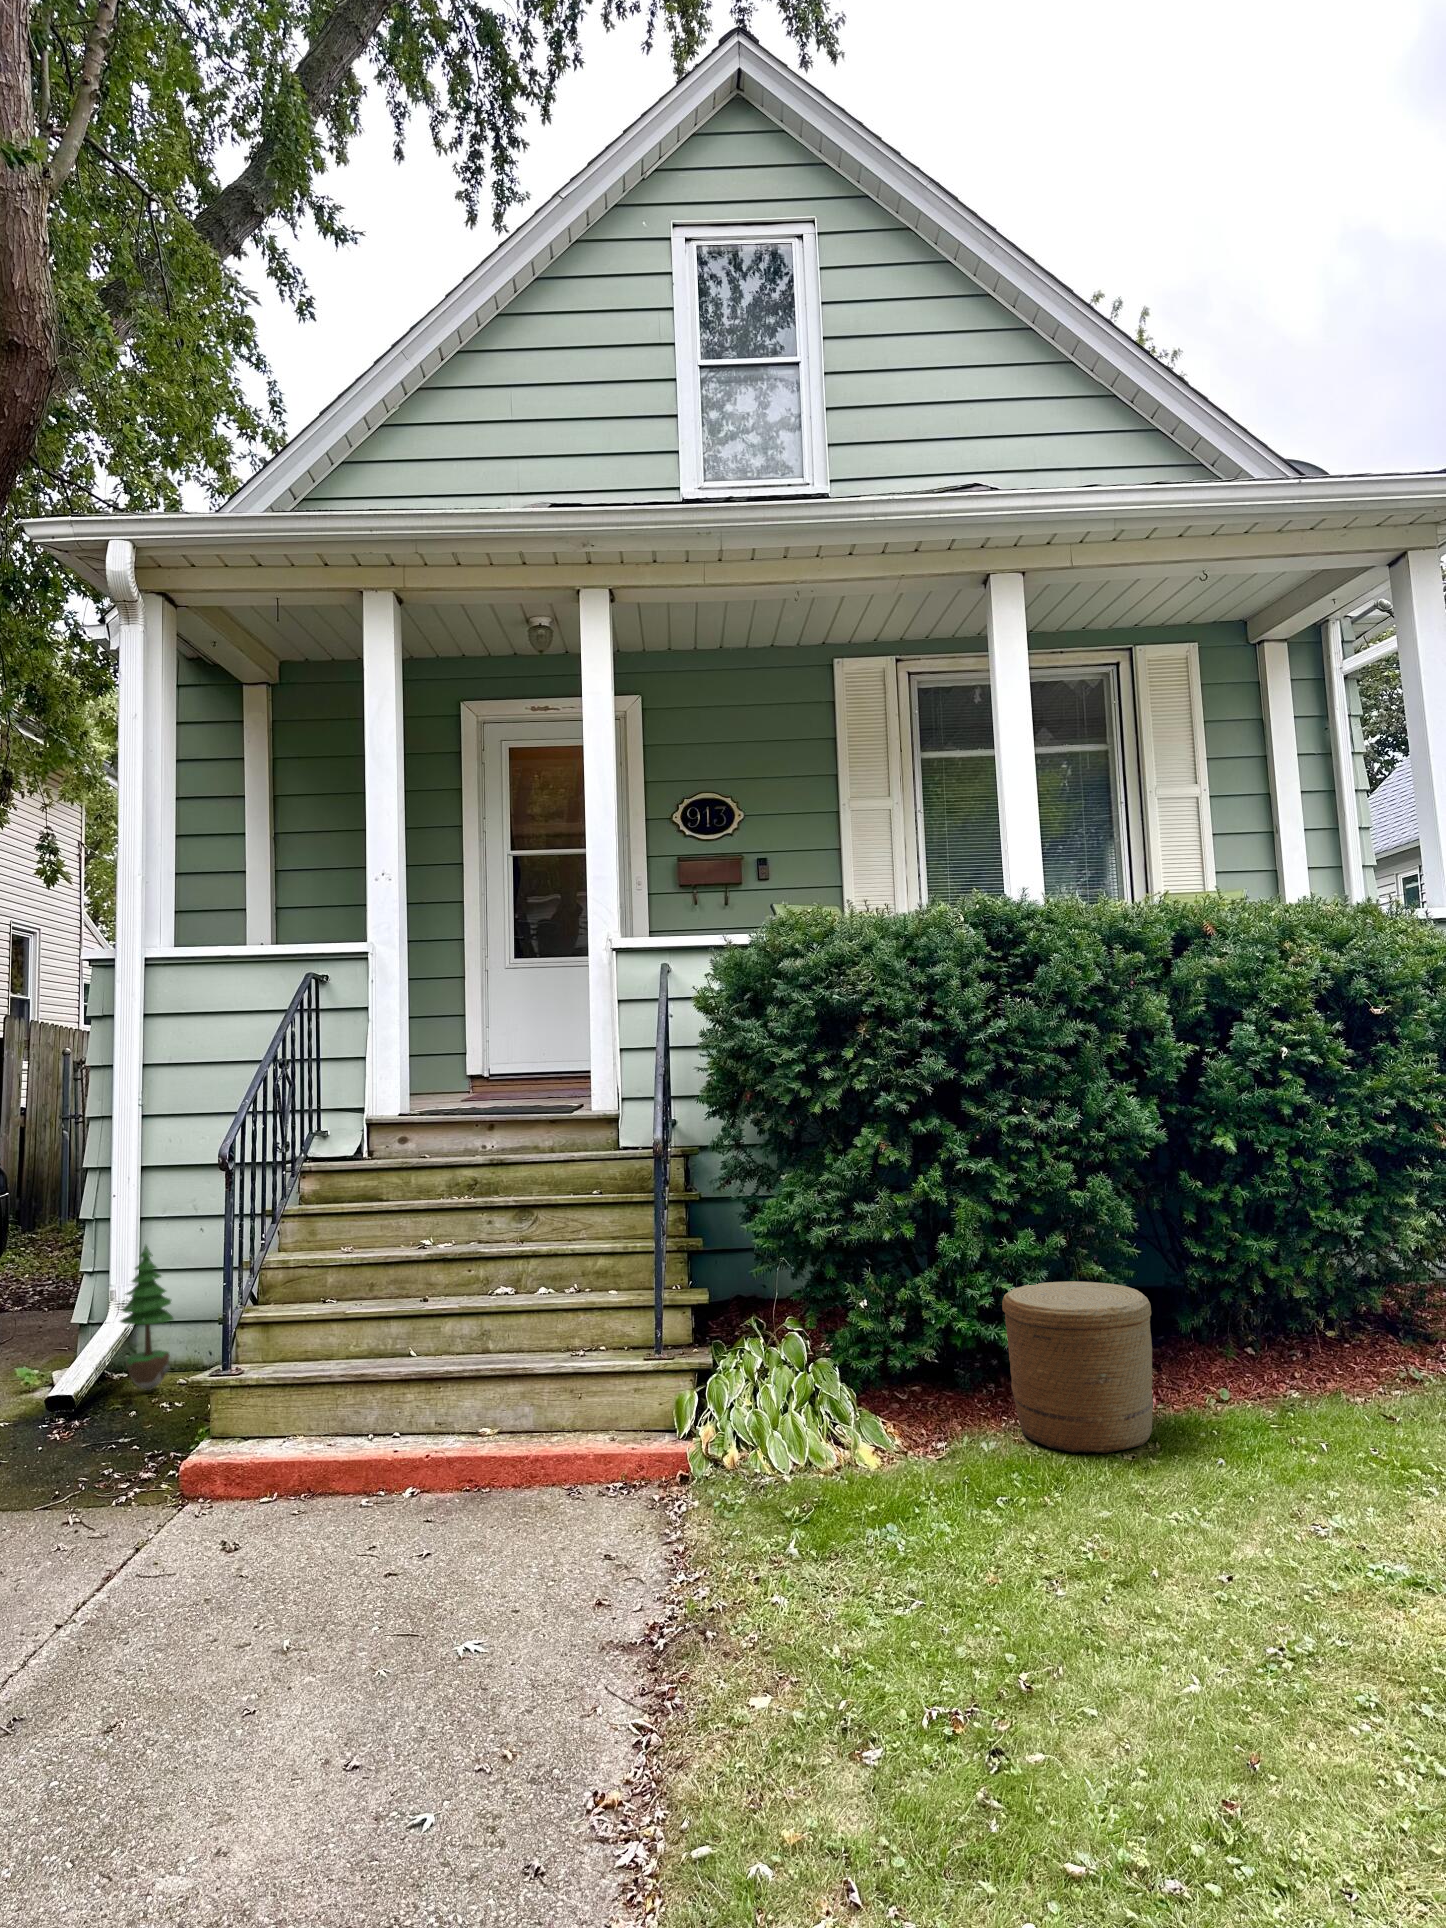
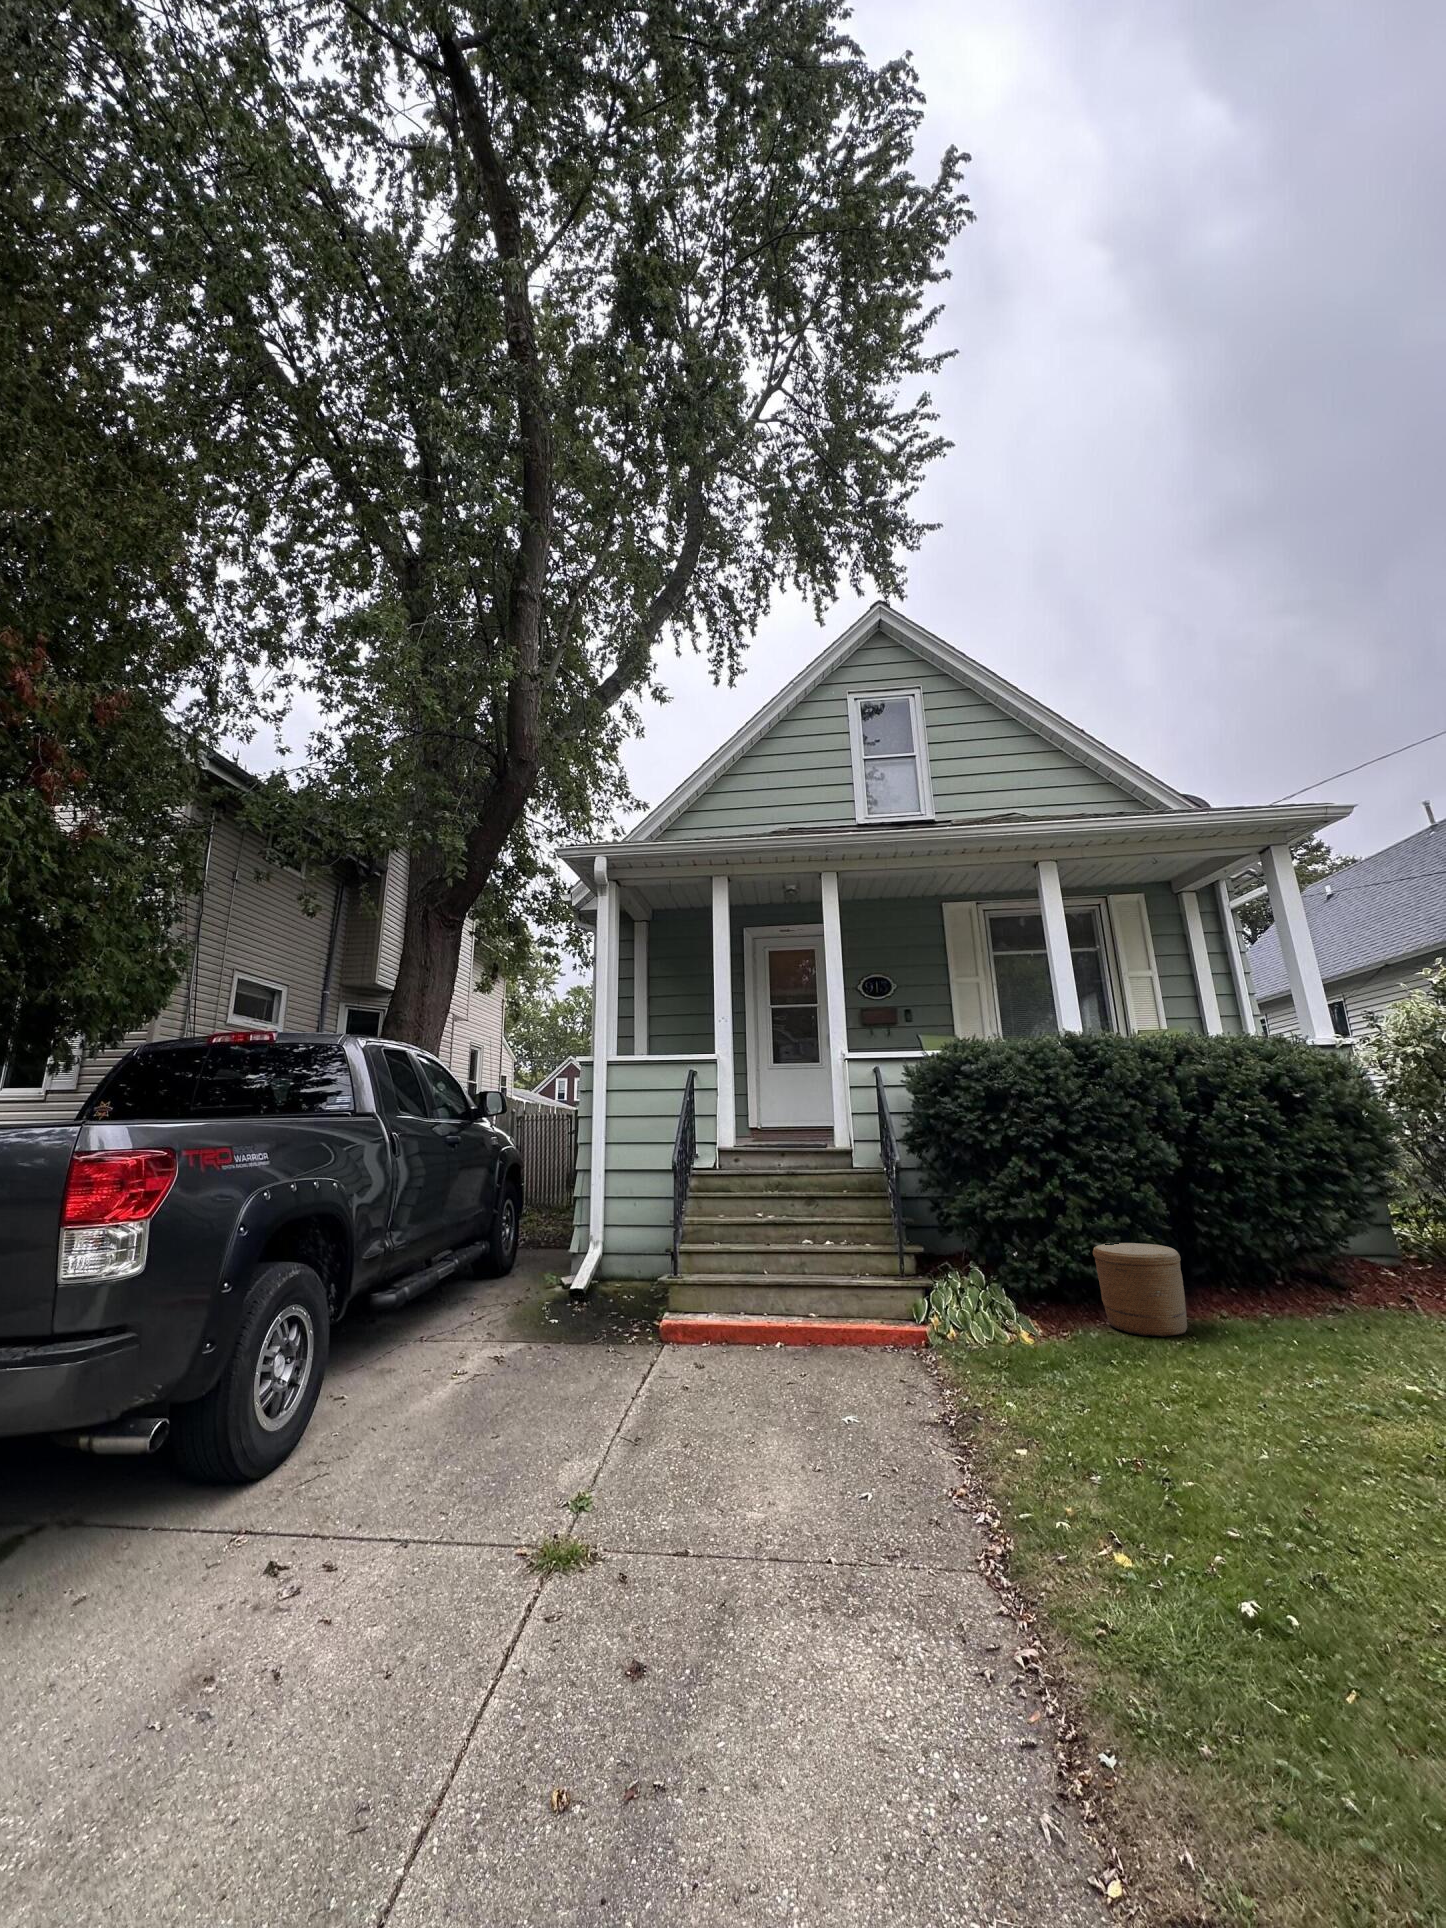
potted tree: present [120,1246,173,1391] -> none [595,1214,623,1295]

